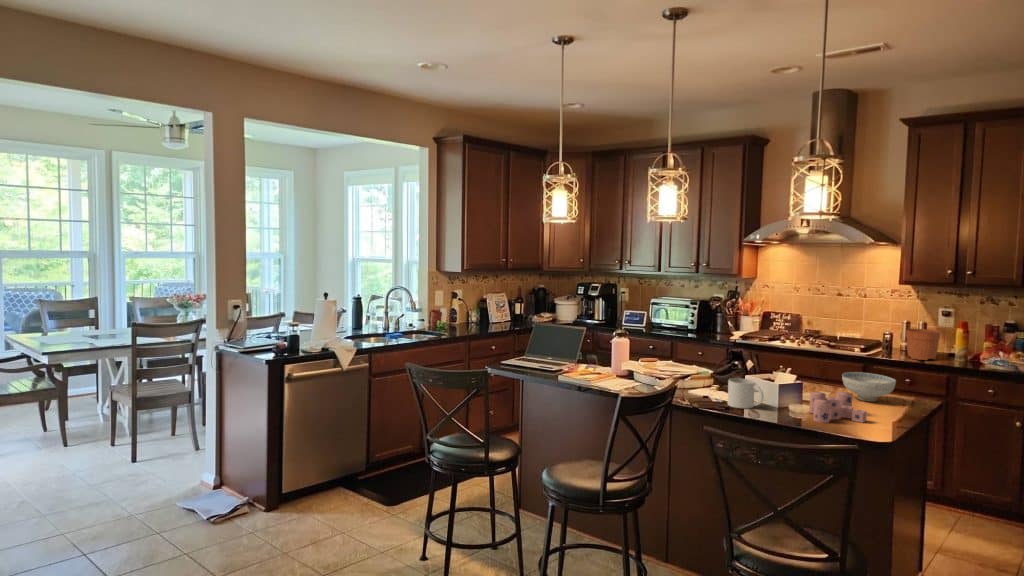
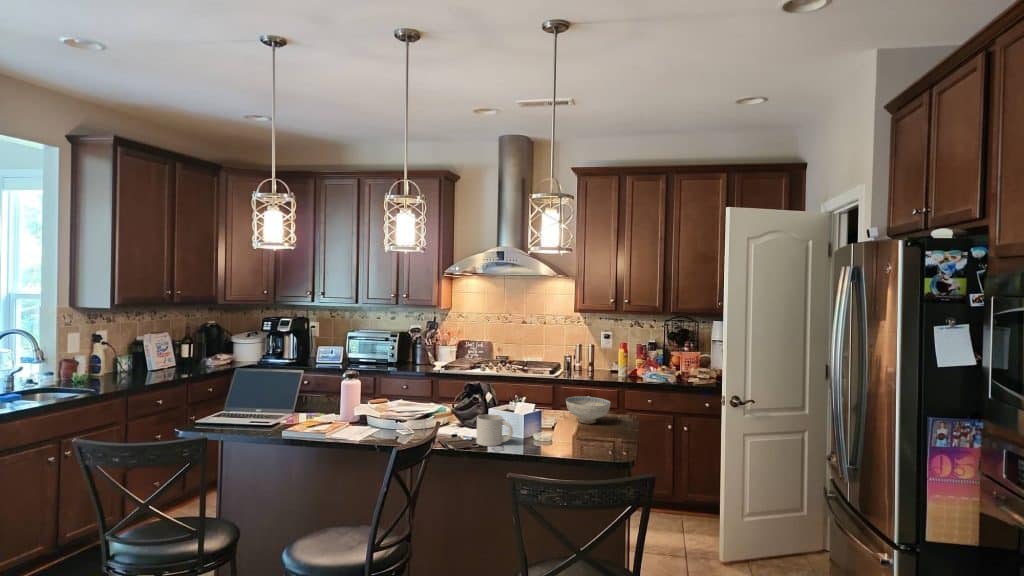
plant pot: present [906,329,941,360] -> none [585,340,611,379]
candle: present [809,392,867,423] -> none [553,418,604,452]

